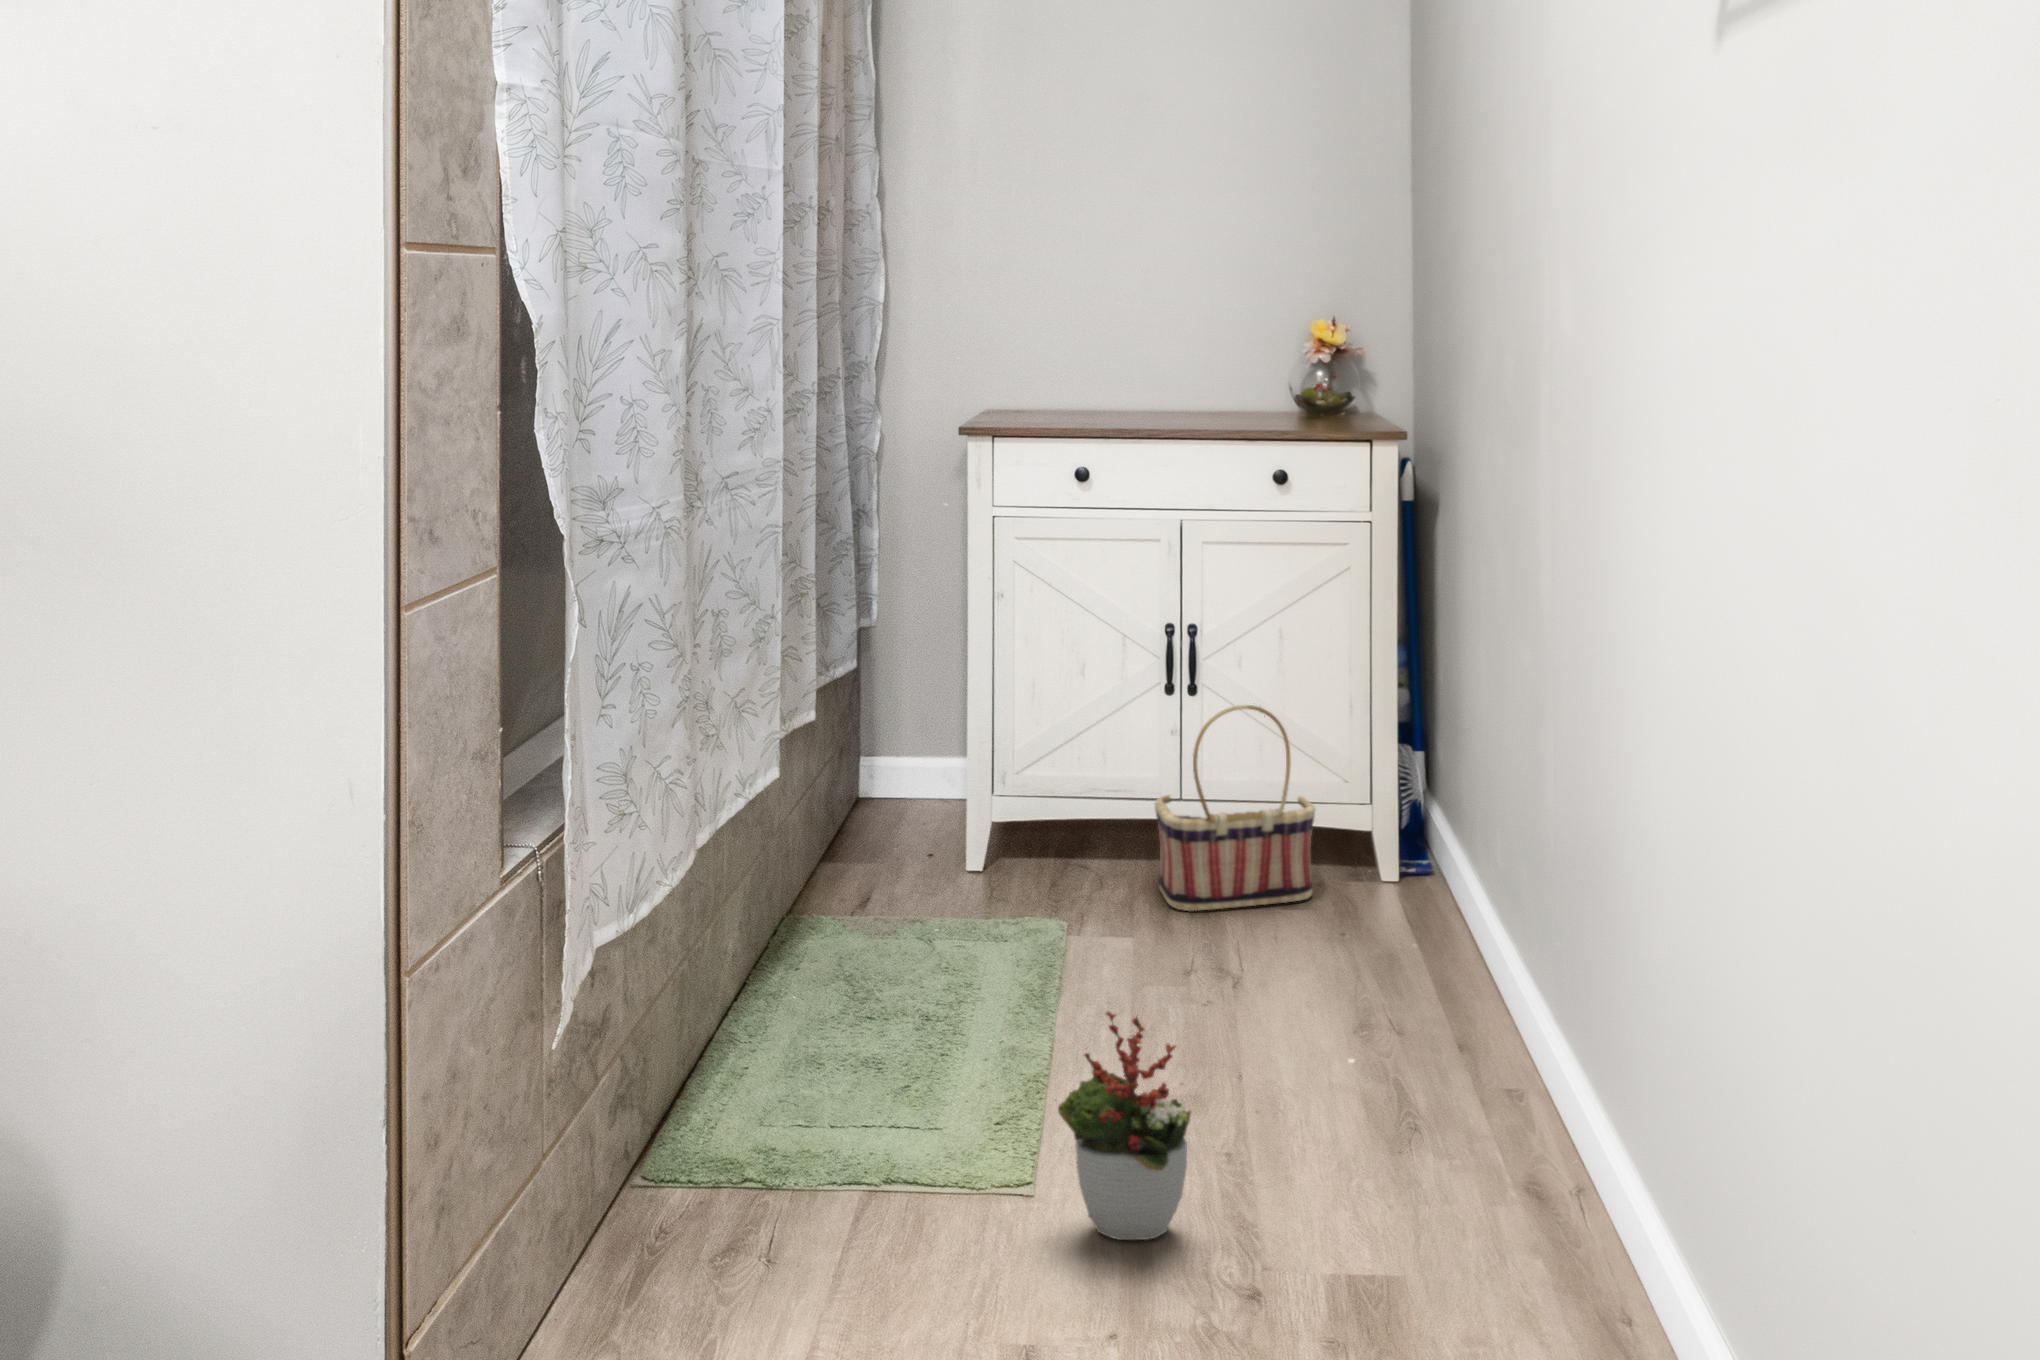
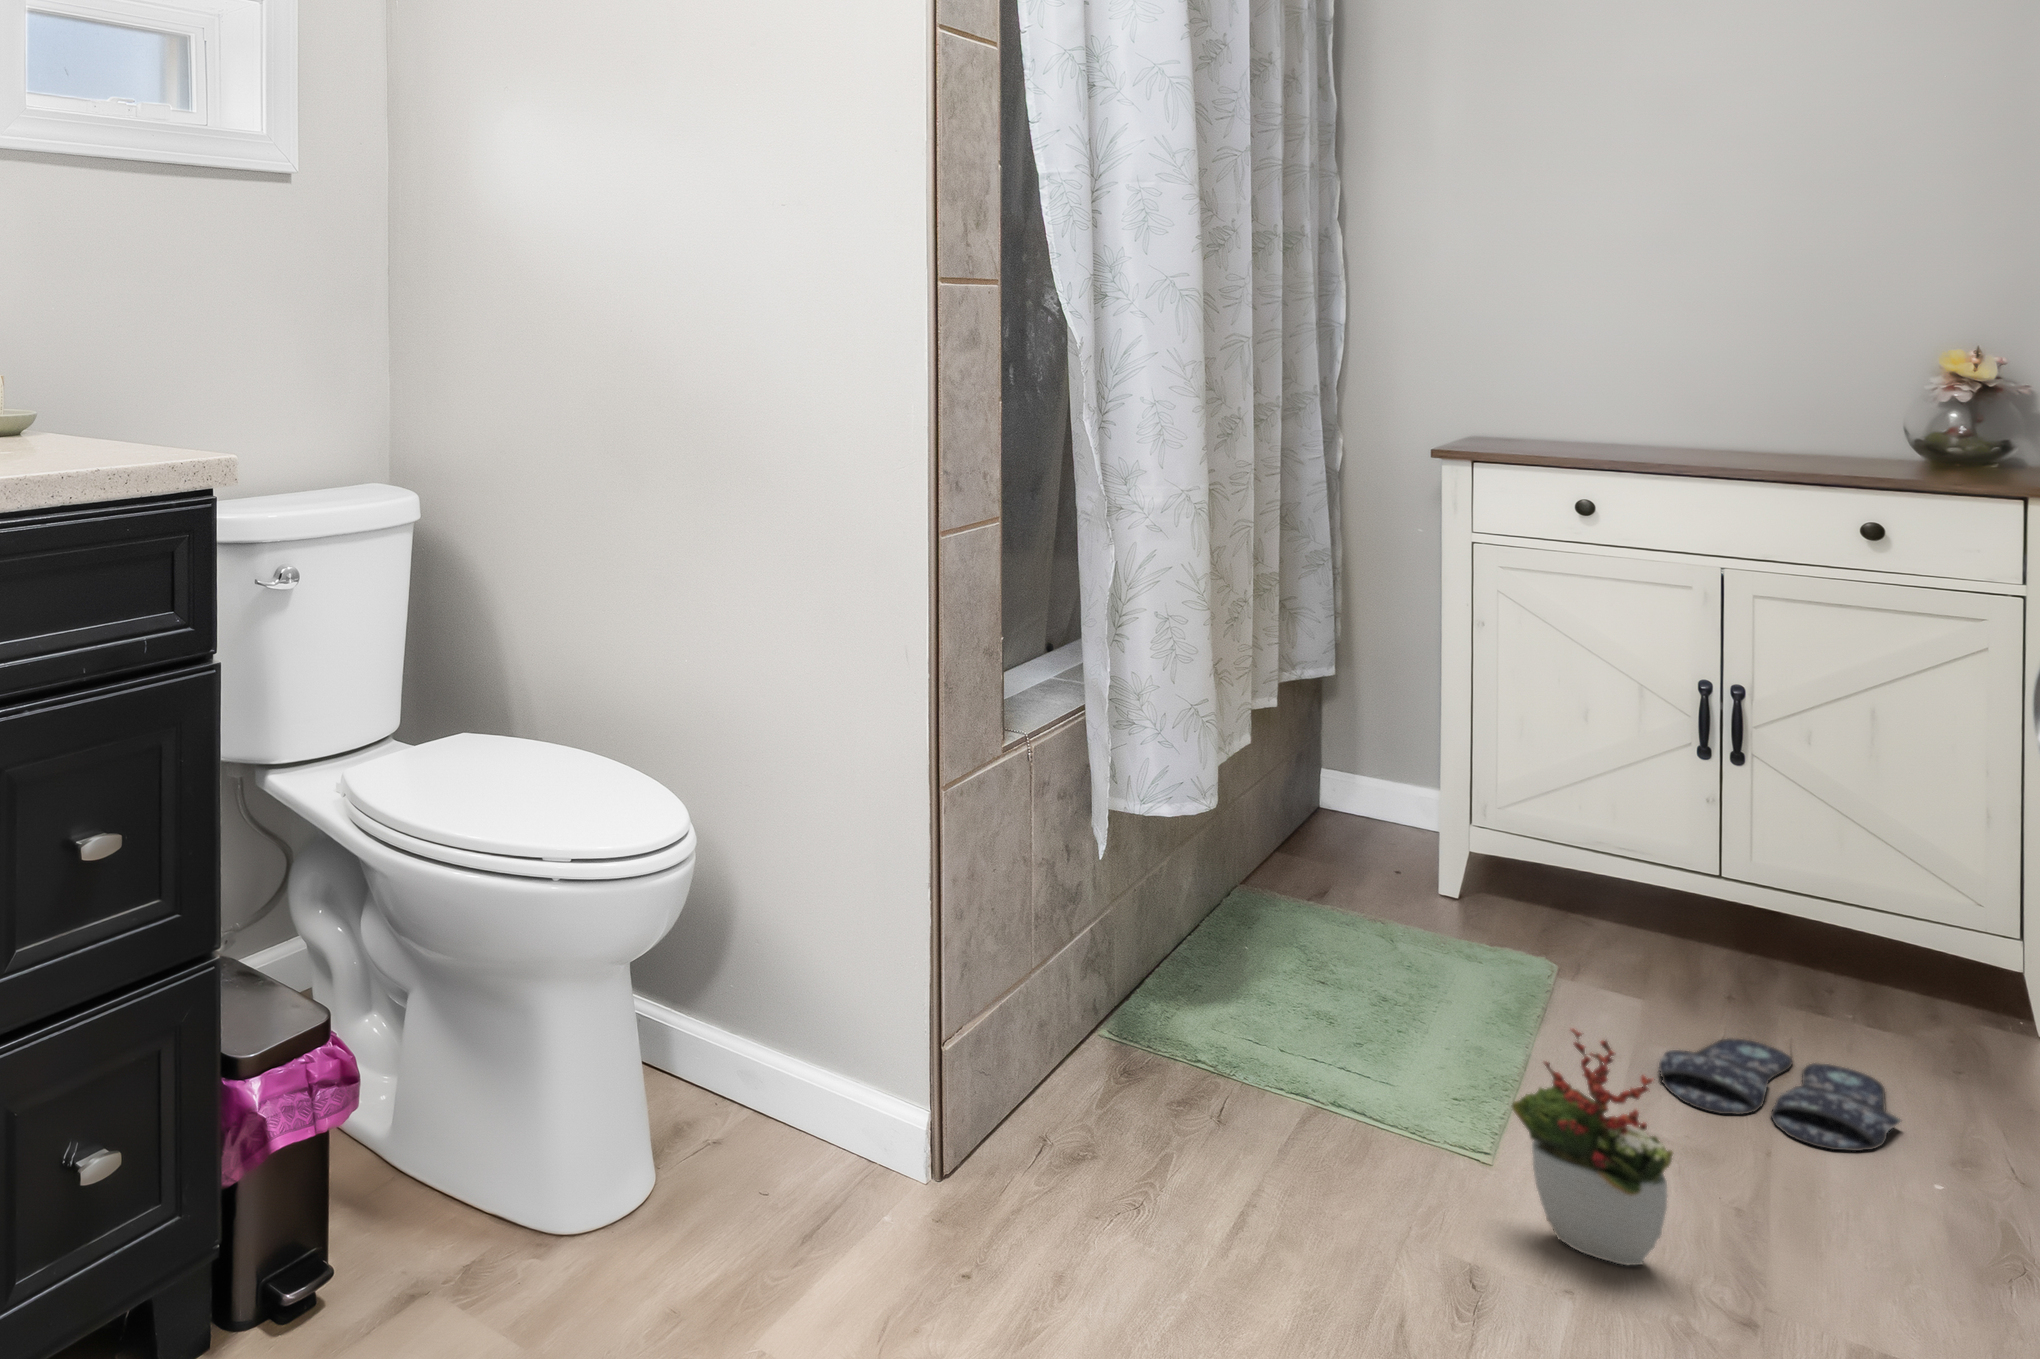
basket: present [1155,705,1316,911] -> none [1682,755,1921,1024]
slippers: none [1153,950,1321,1042] -> present [1659,1038,1901,1151]

